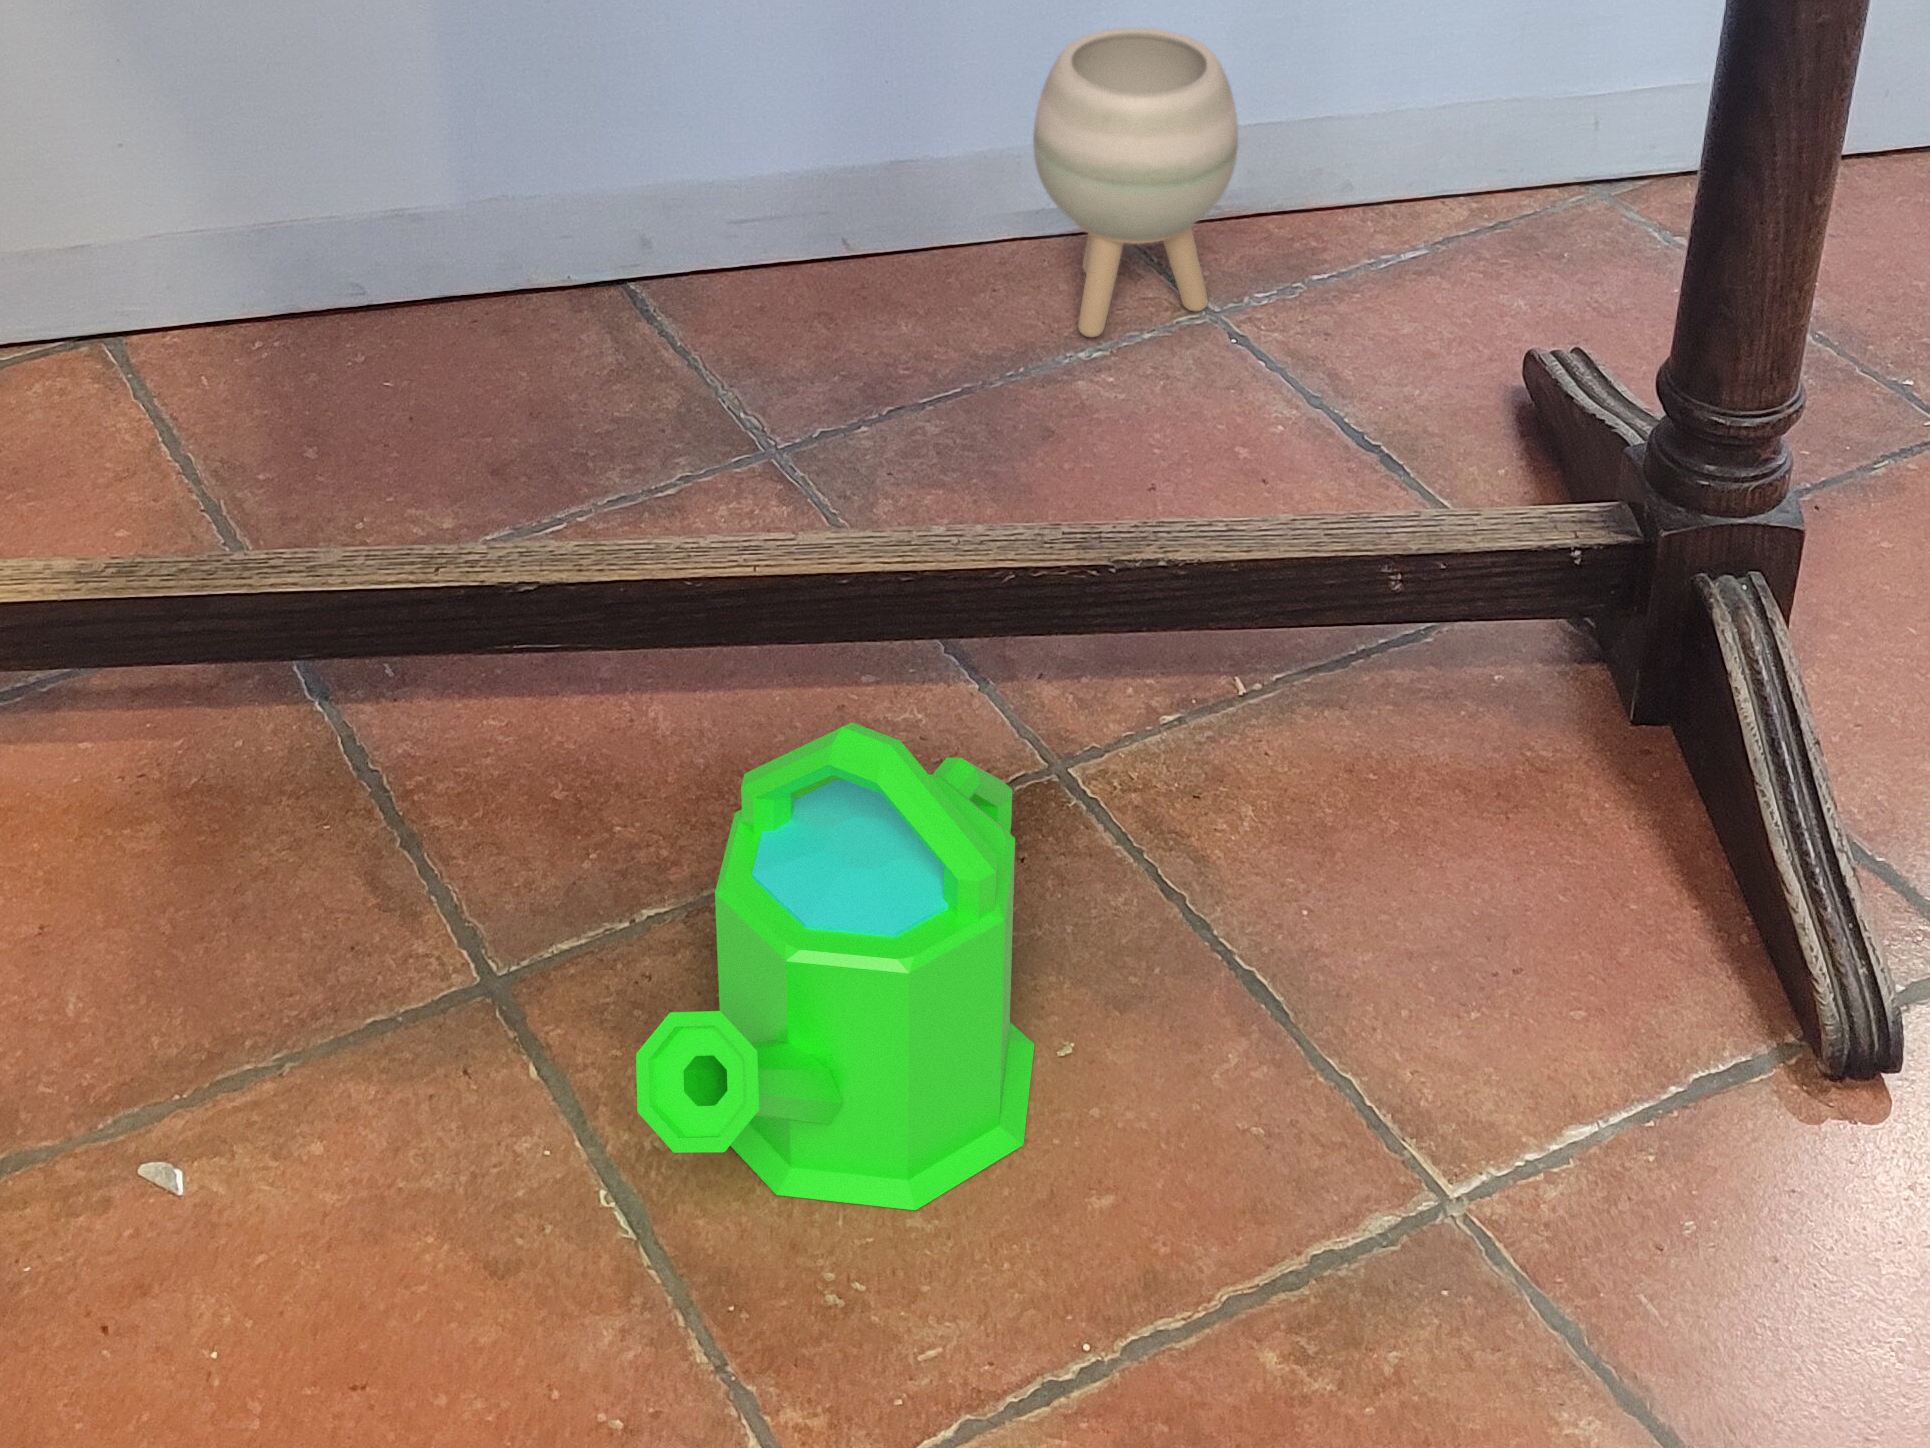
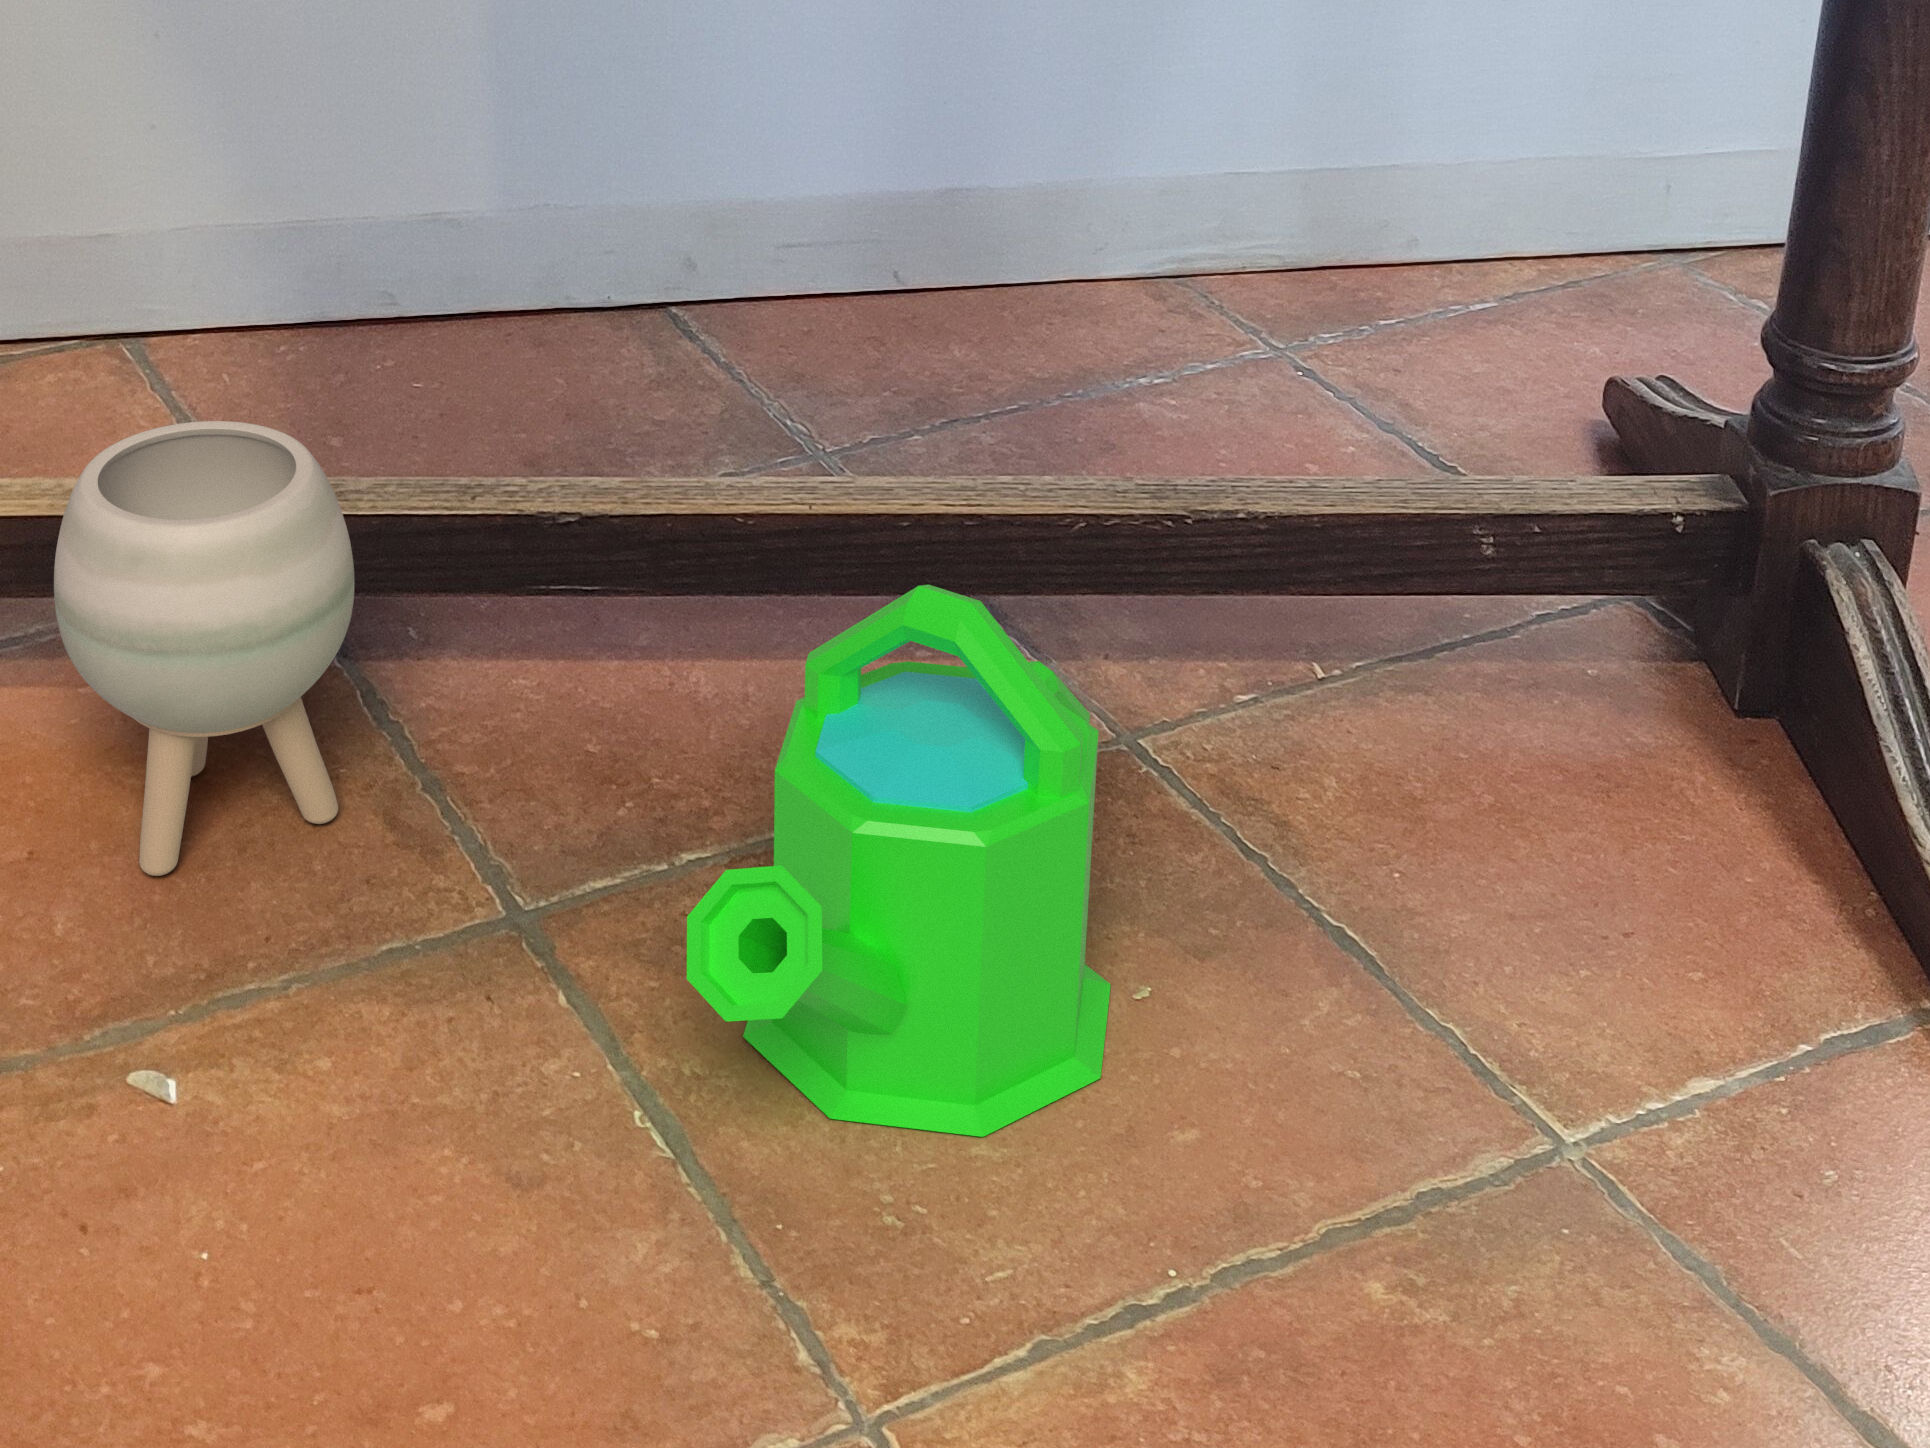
planter: present [1033,28,1238,337] -> present [54,421,354,876]

